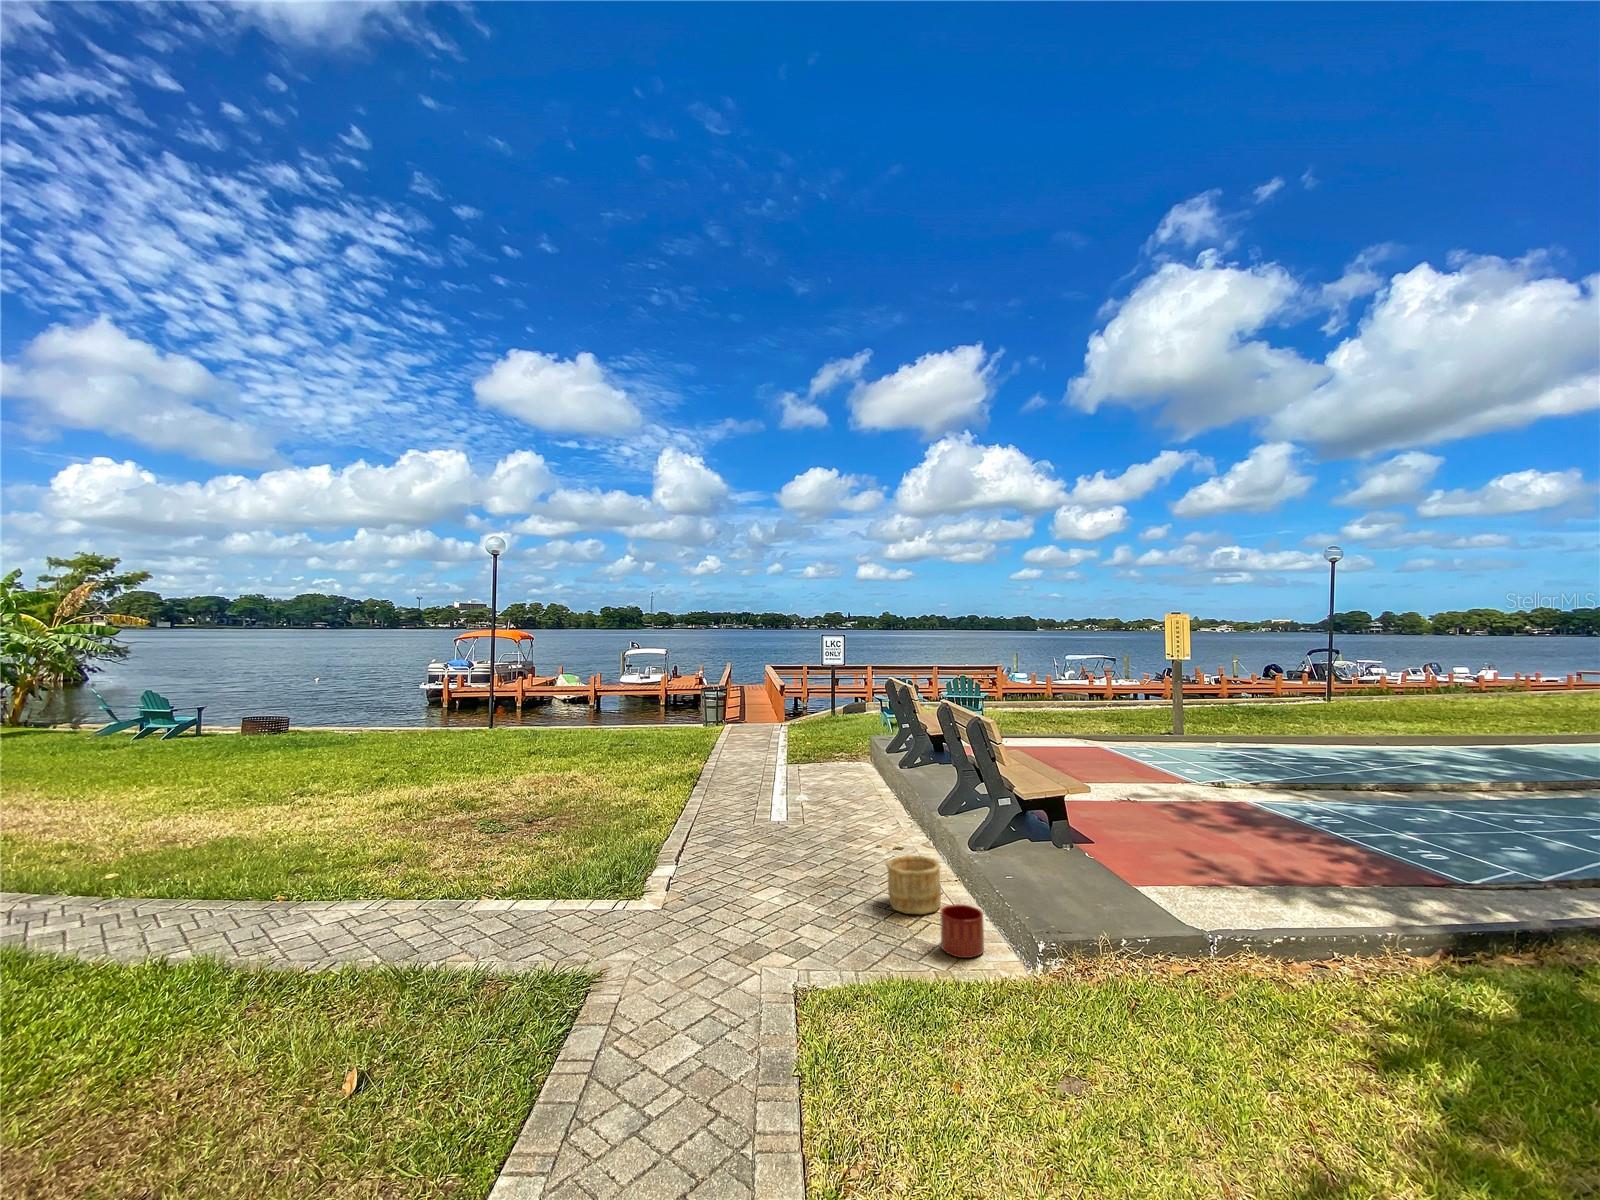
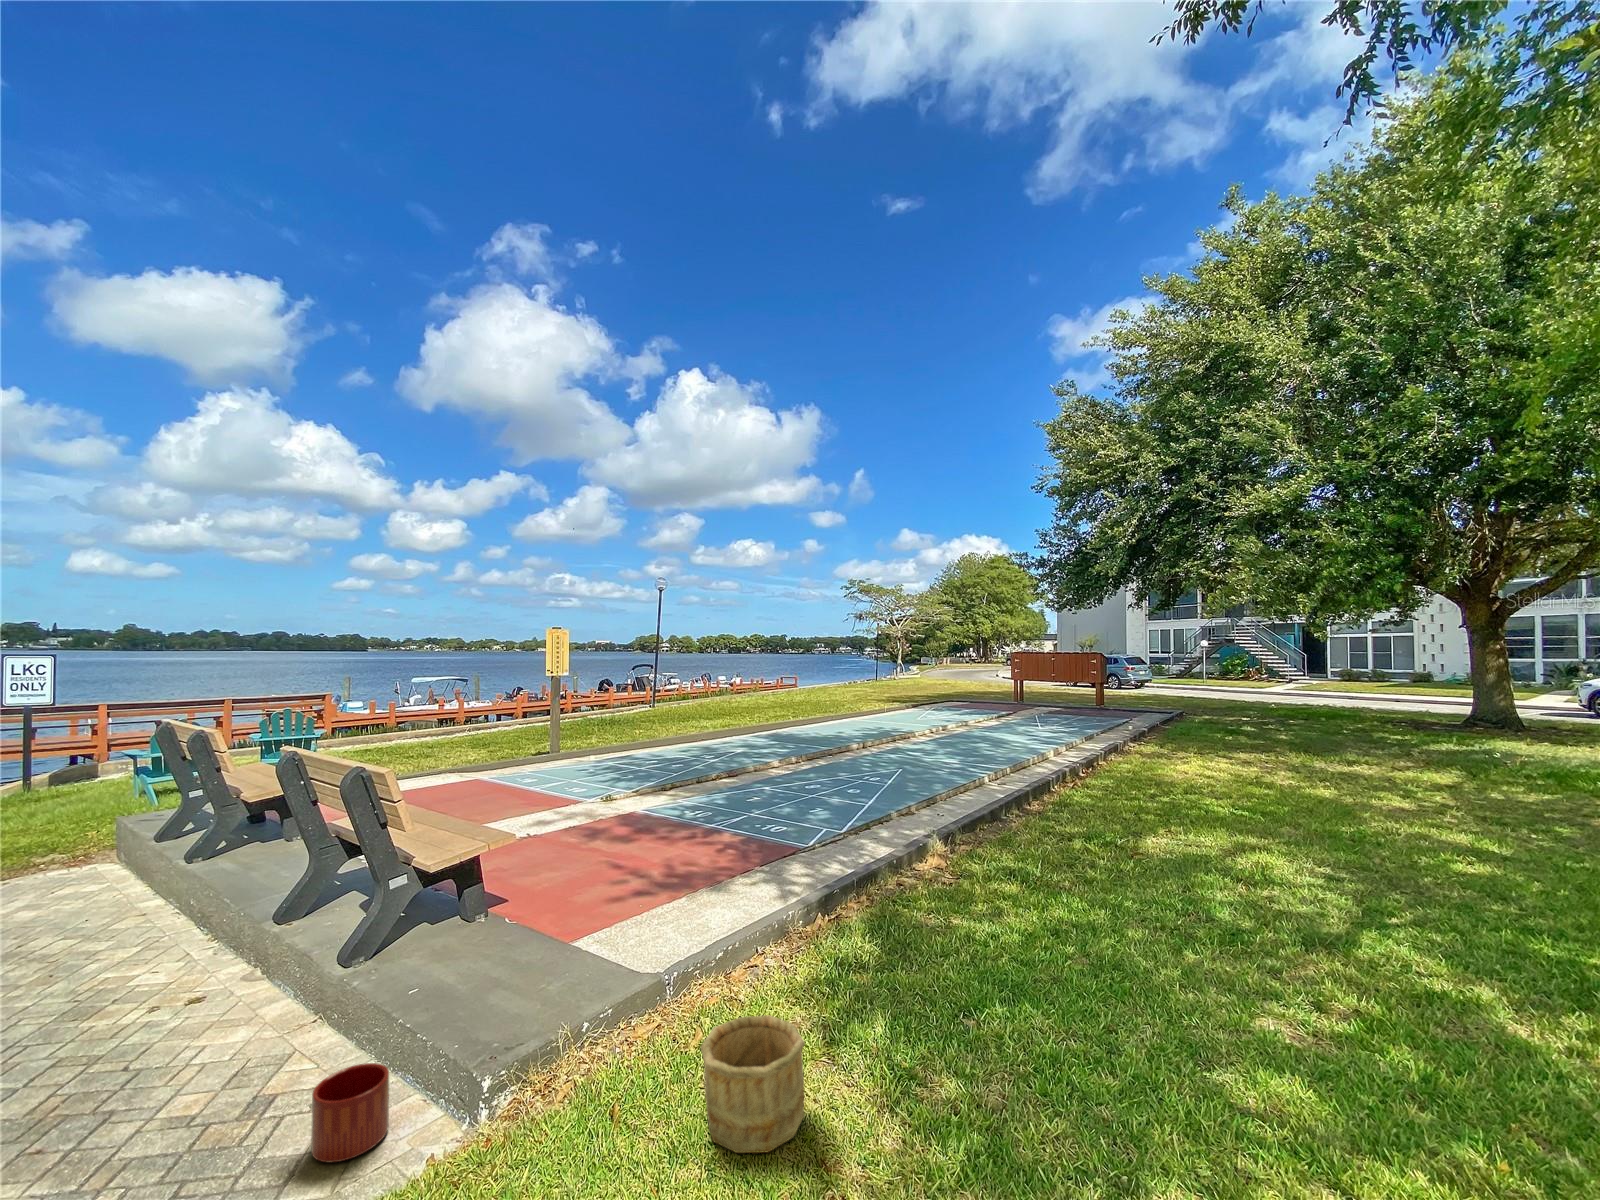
wooden bucket: present [886,856,941,914] -> present [701,1015,805,1153]

